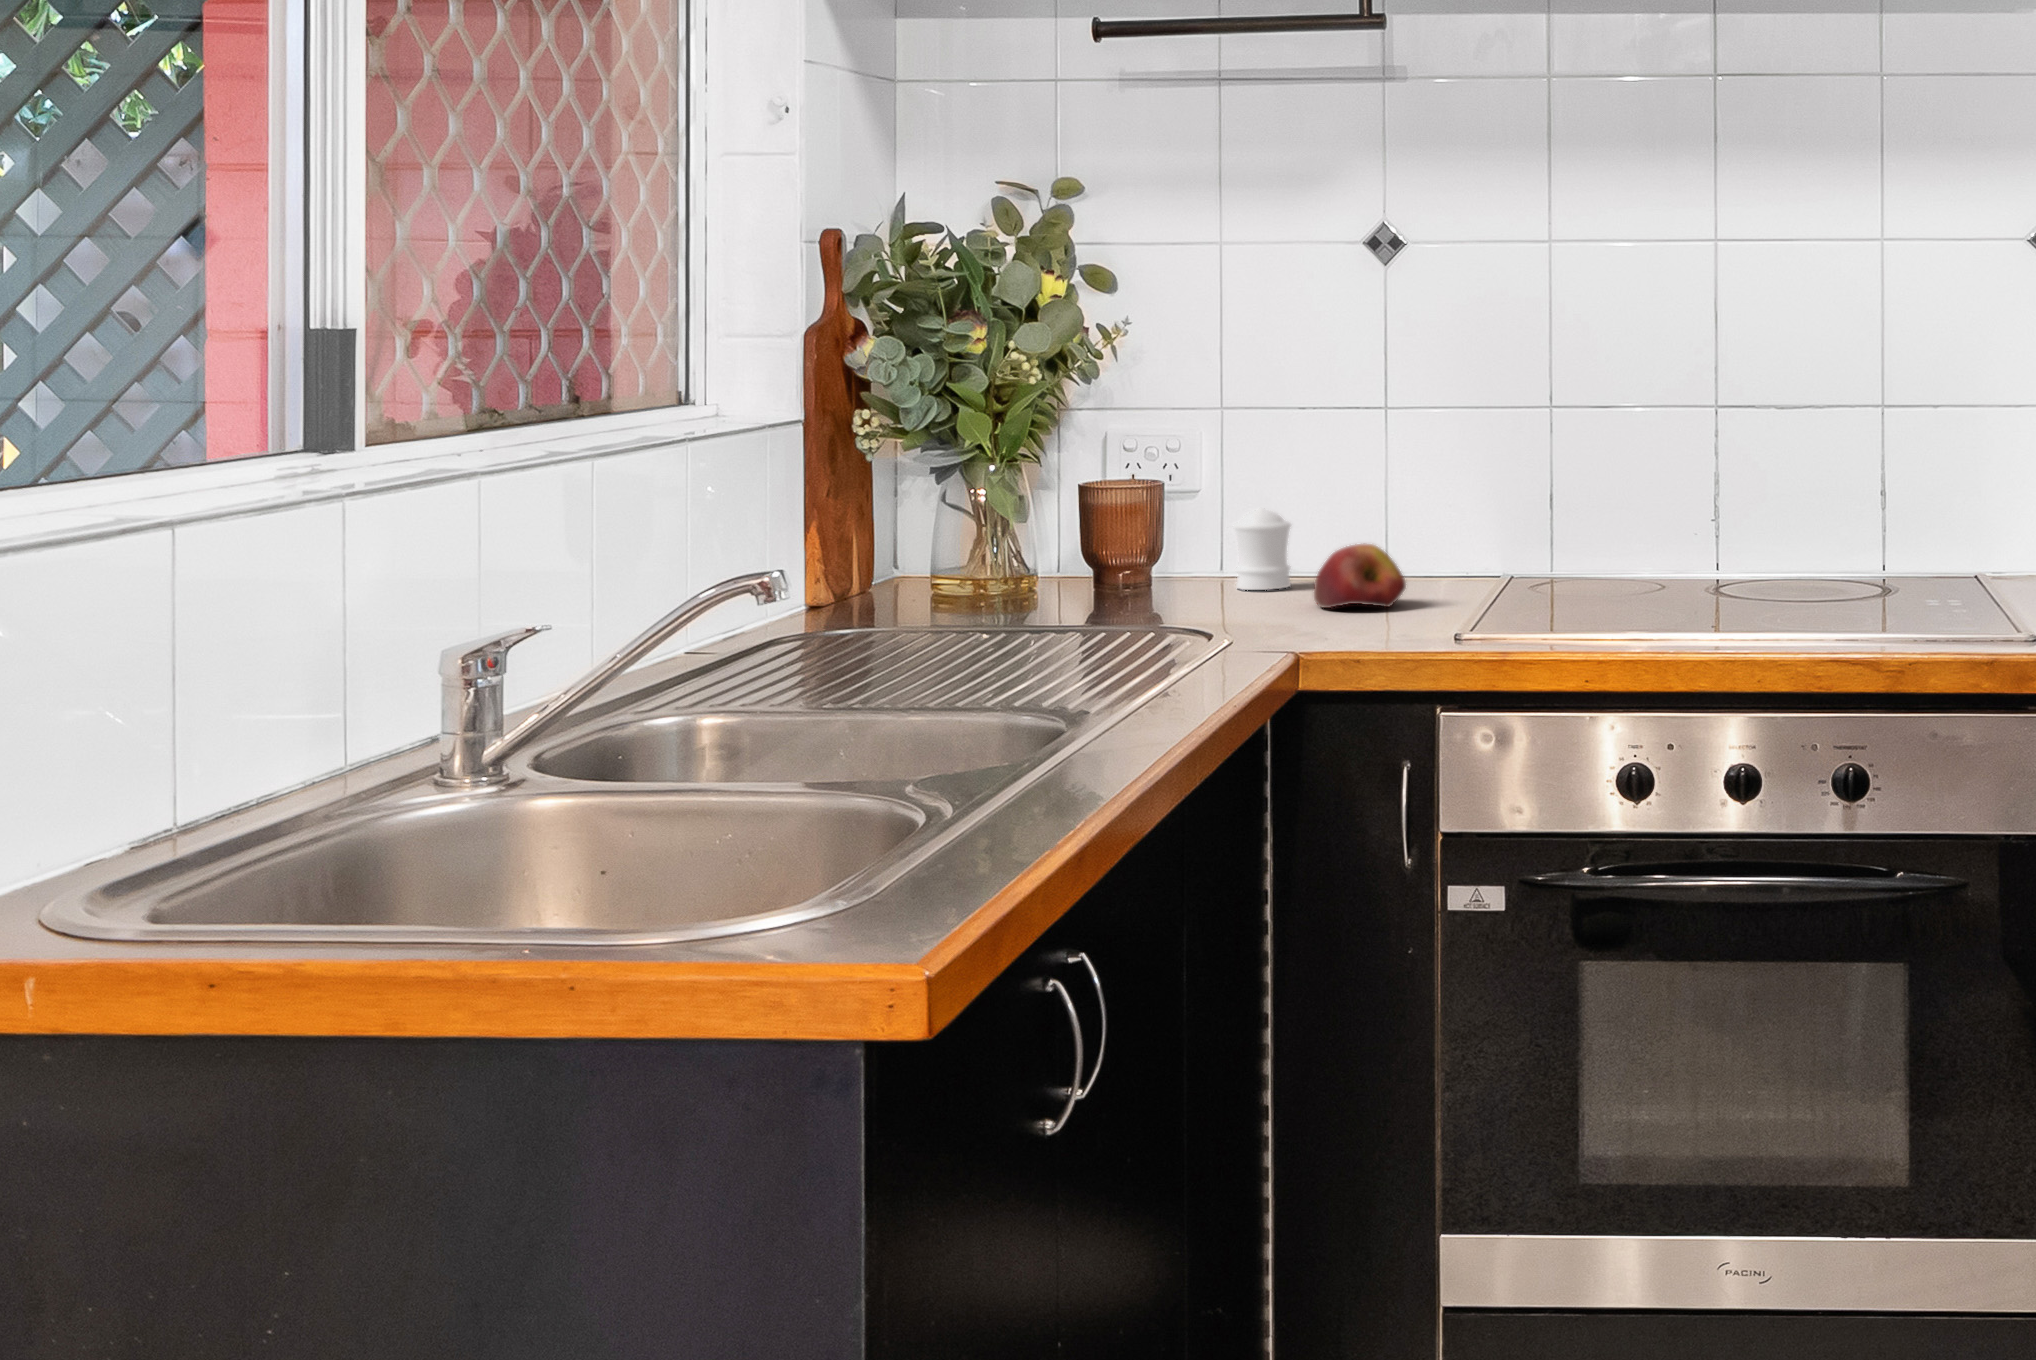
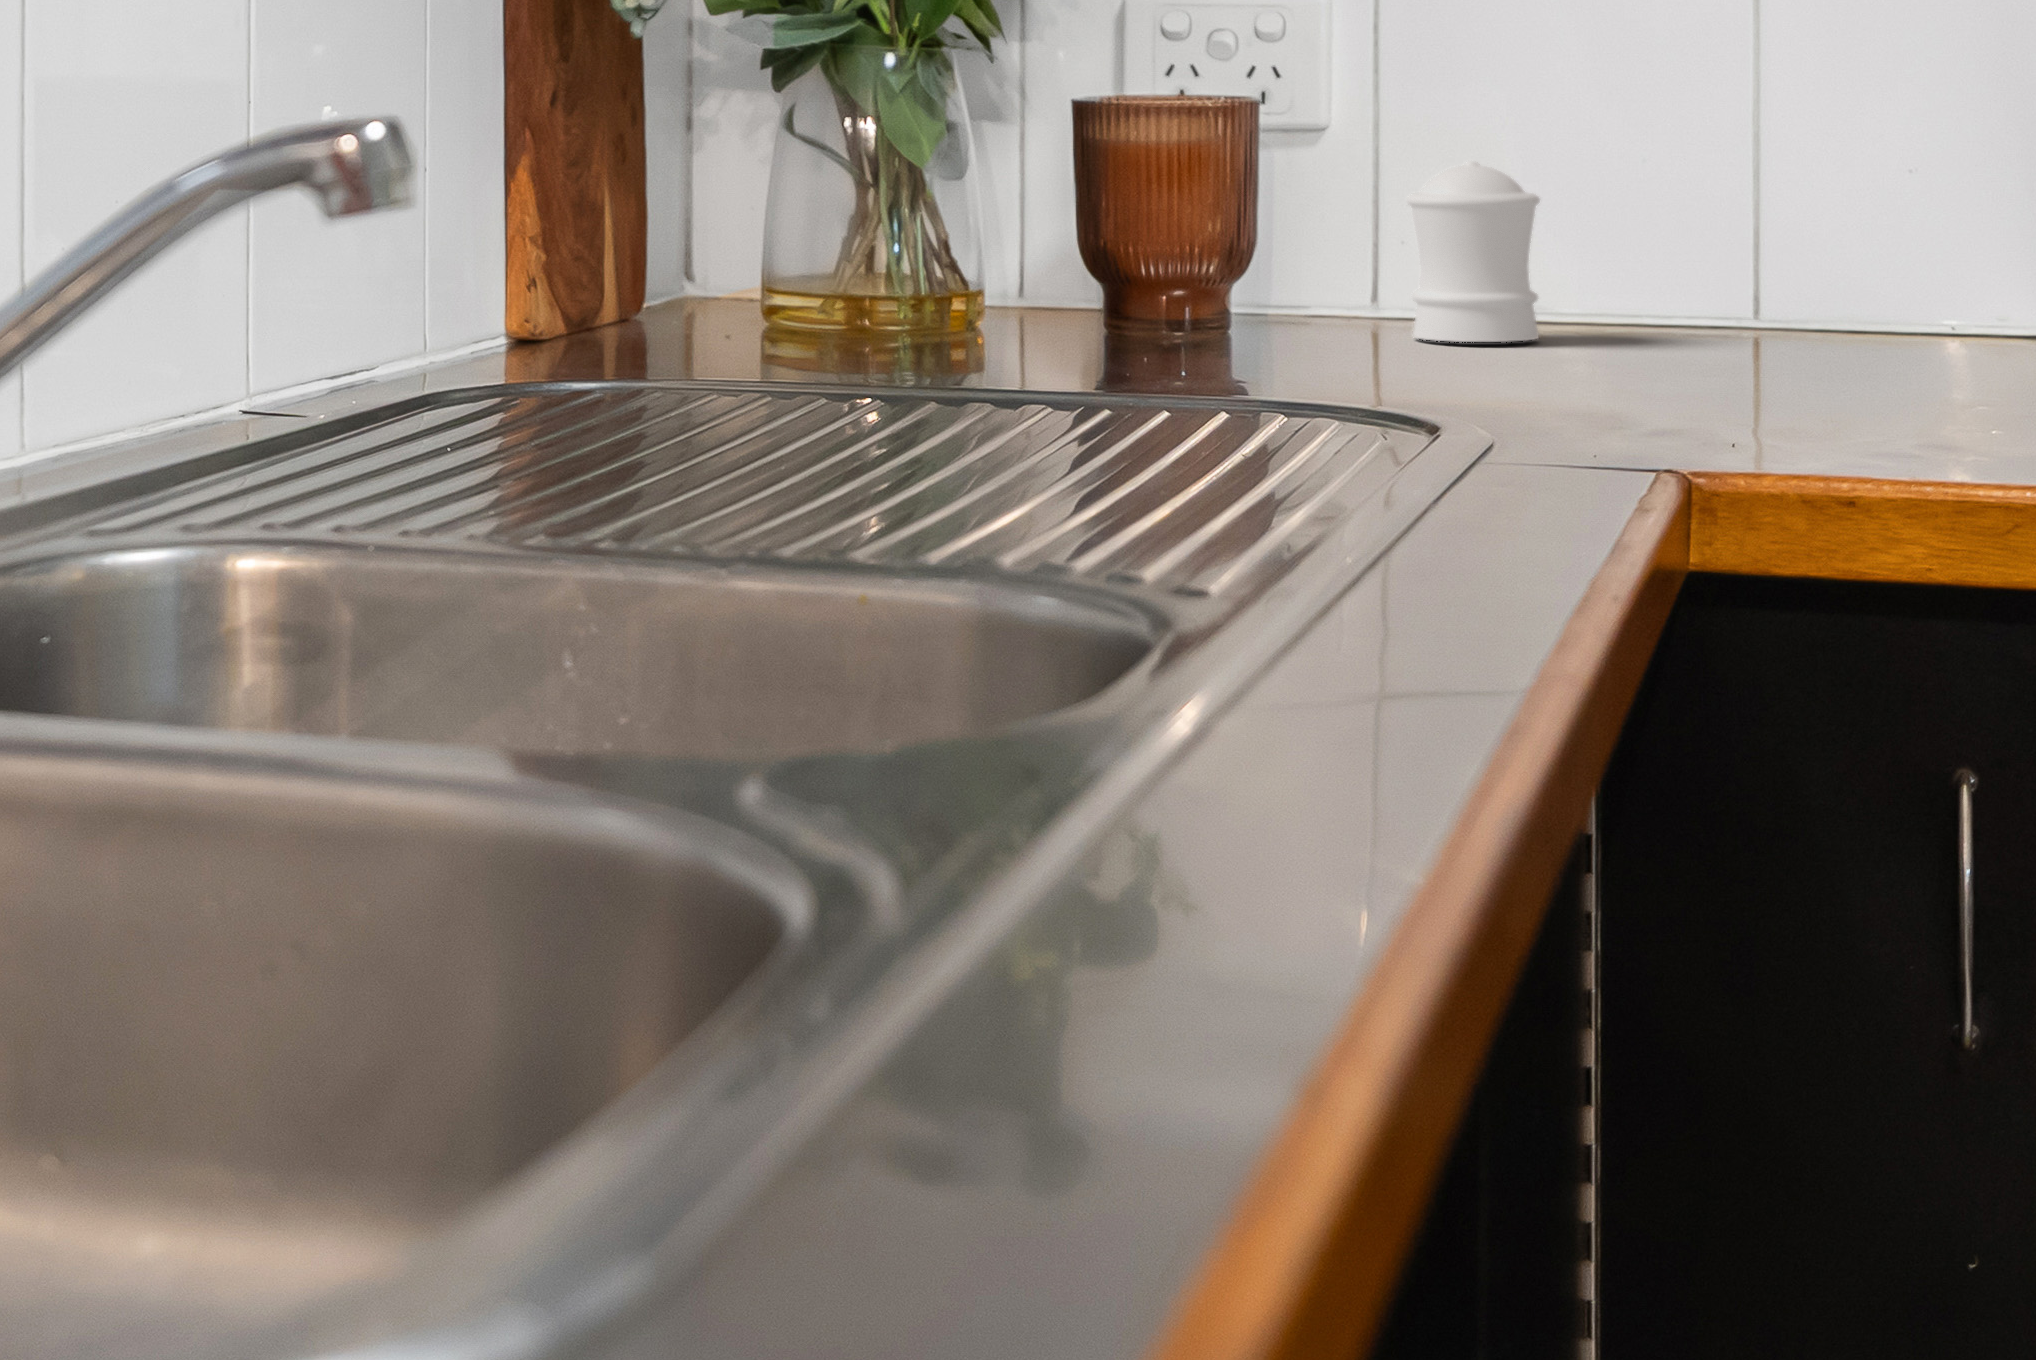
apple: present [1314,544,1406,608] -> none [1626,234,1858,385]

